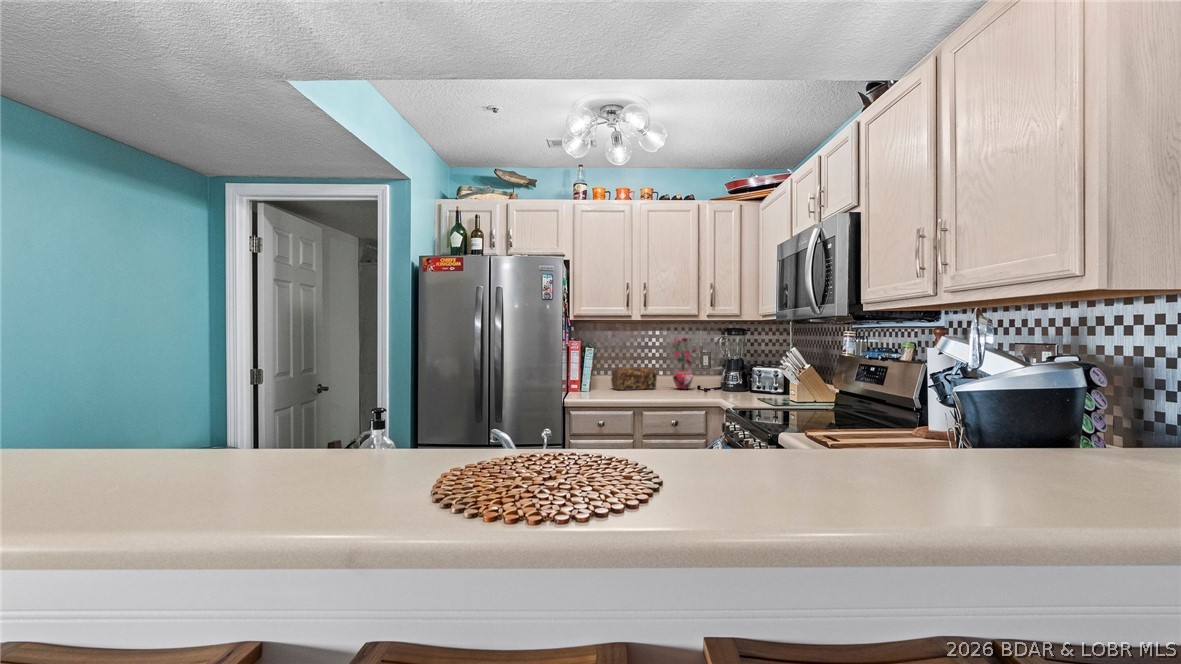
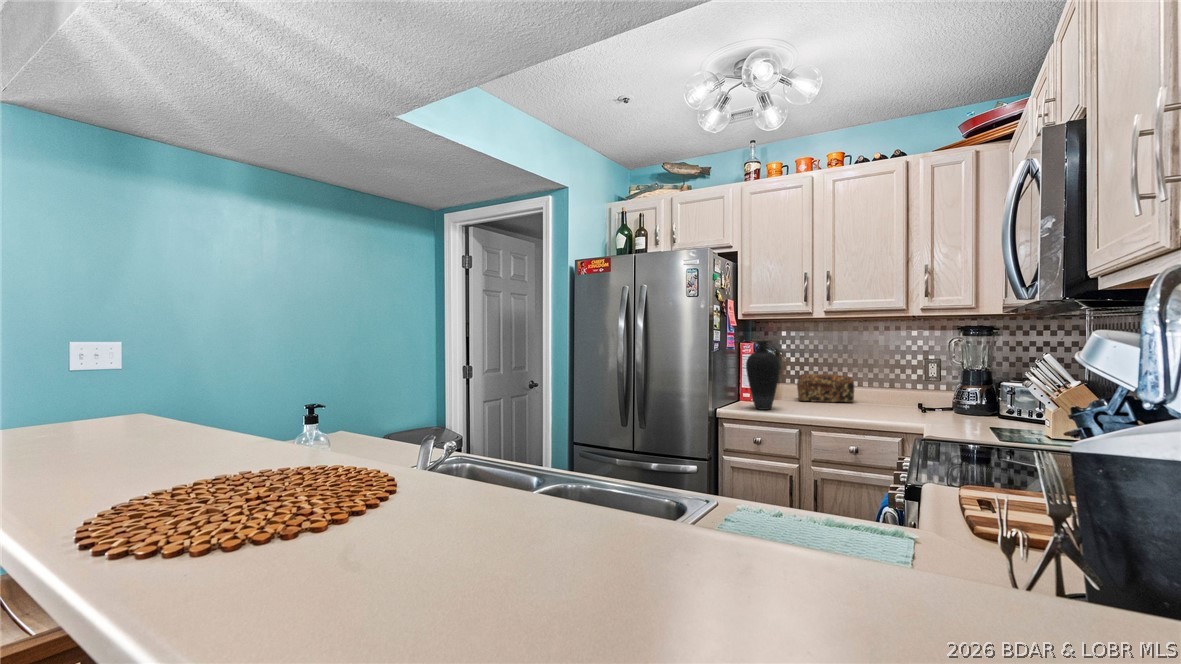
vase: none [588,338,615,398] -> present [746,339,780,410]
potted plant: present [673,338,698,390] -> none [874,337,918,406]

